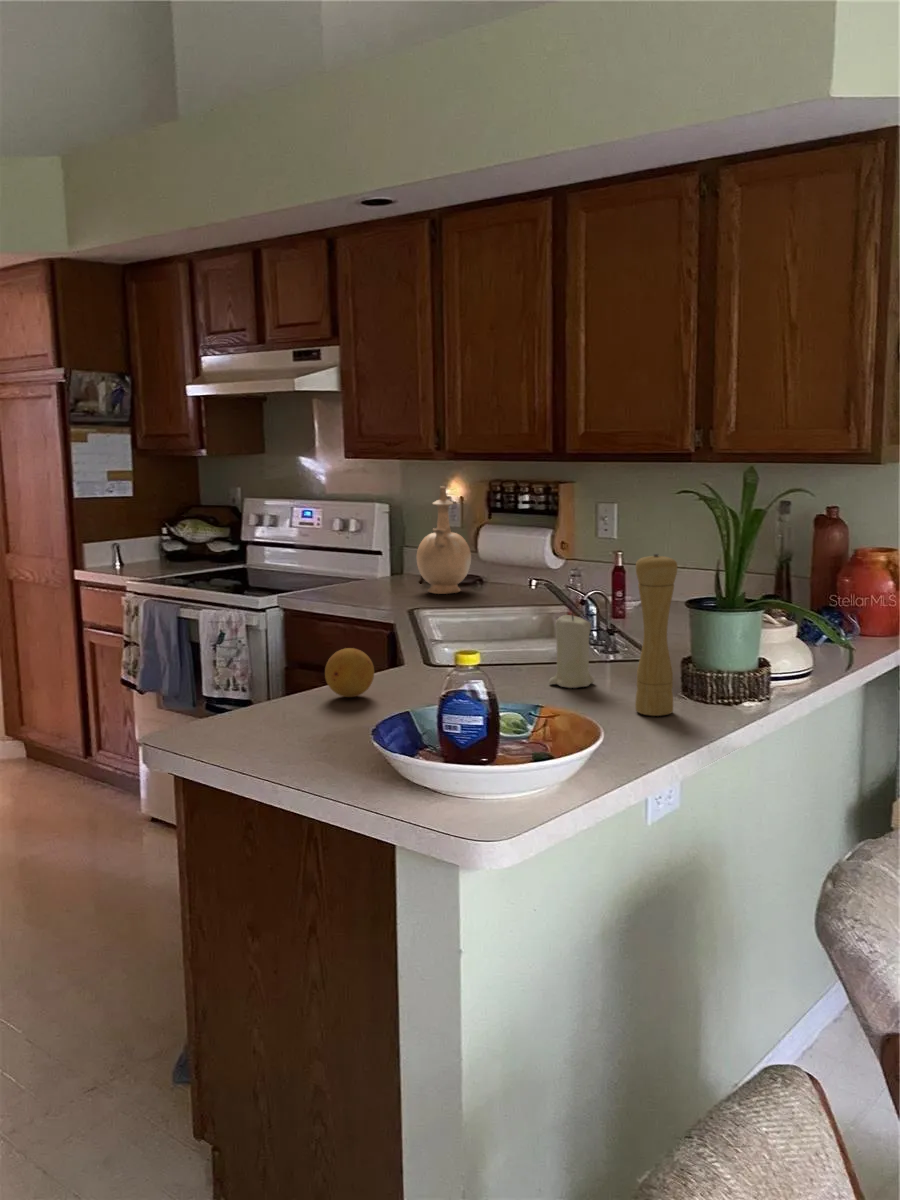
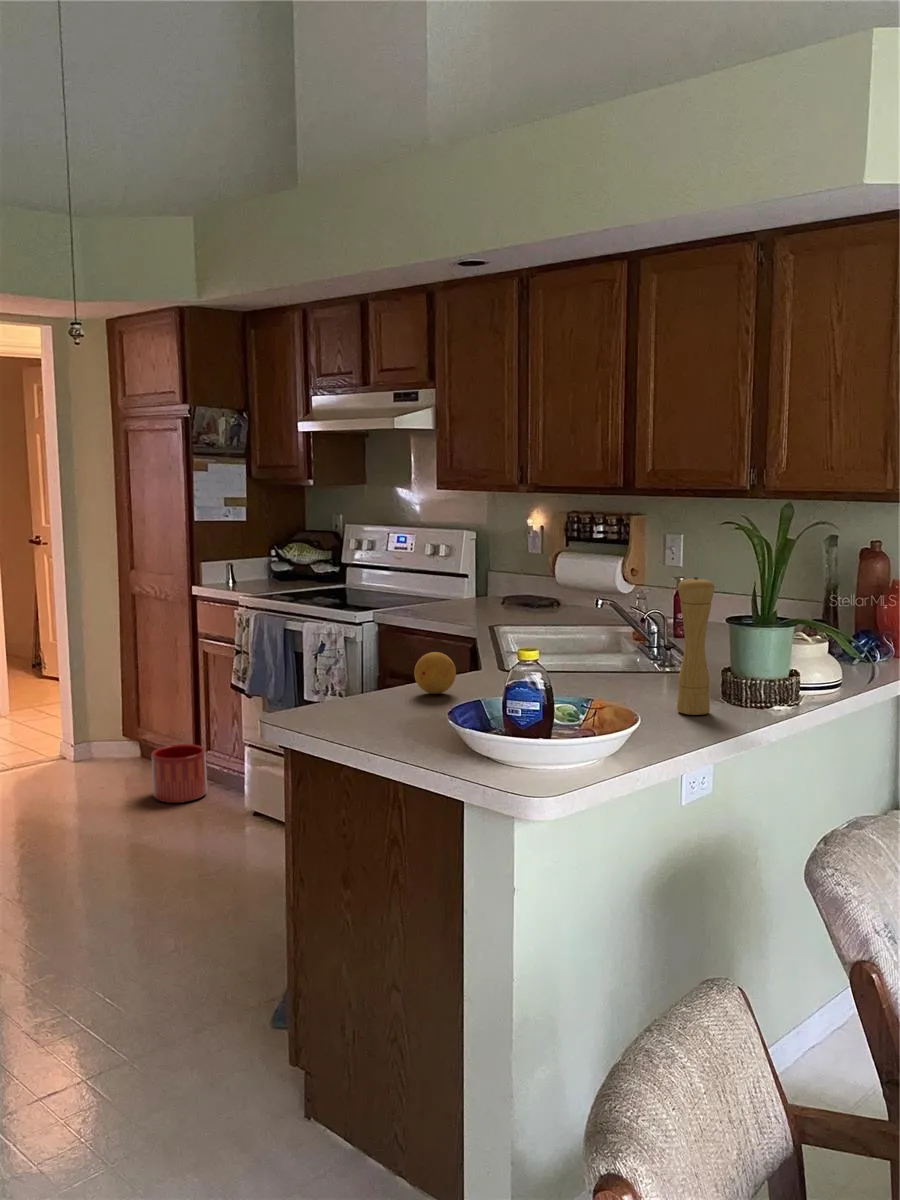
vase: present [417,486,471,594] -> none [500,516,550,614]
candle: present [549,614,594,688] -> none [606,628,647,692]
planter: none [34,744,99,810] -> present [152,744,207,803]

